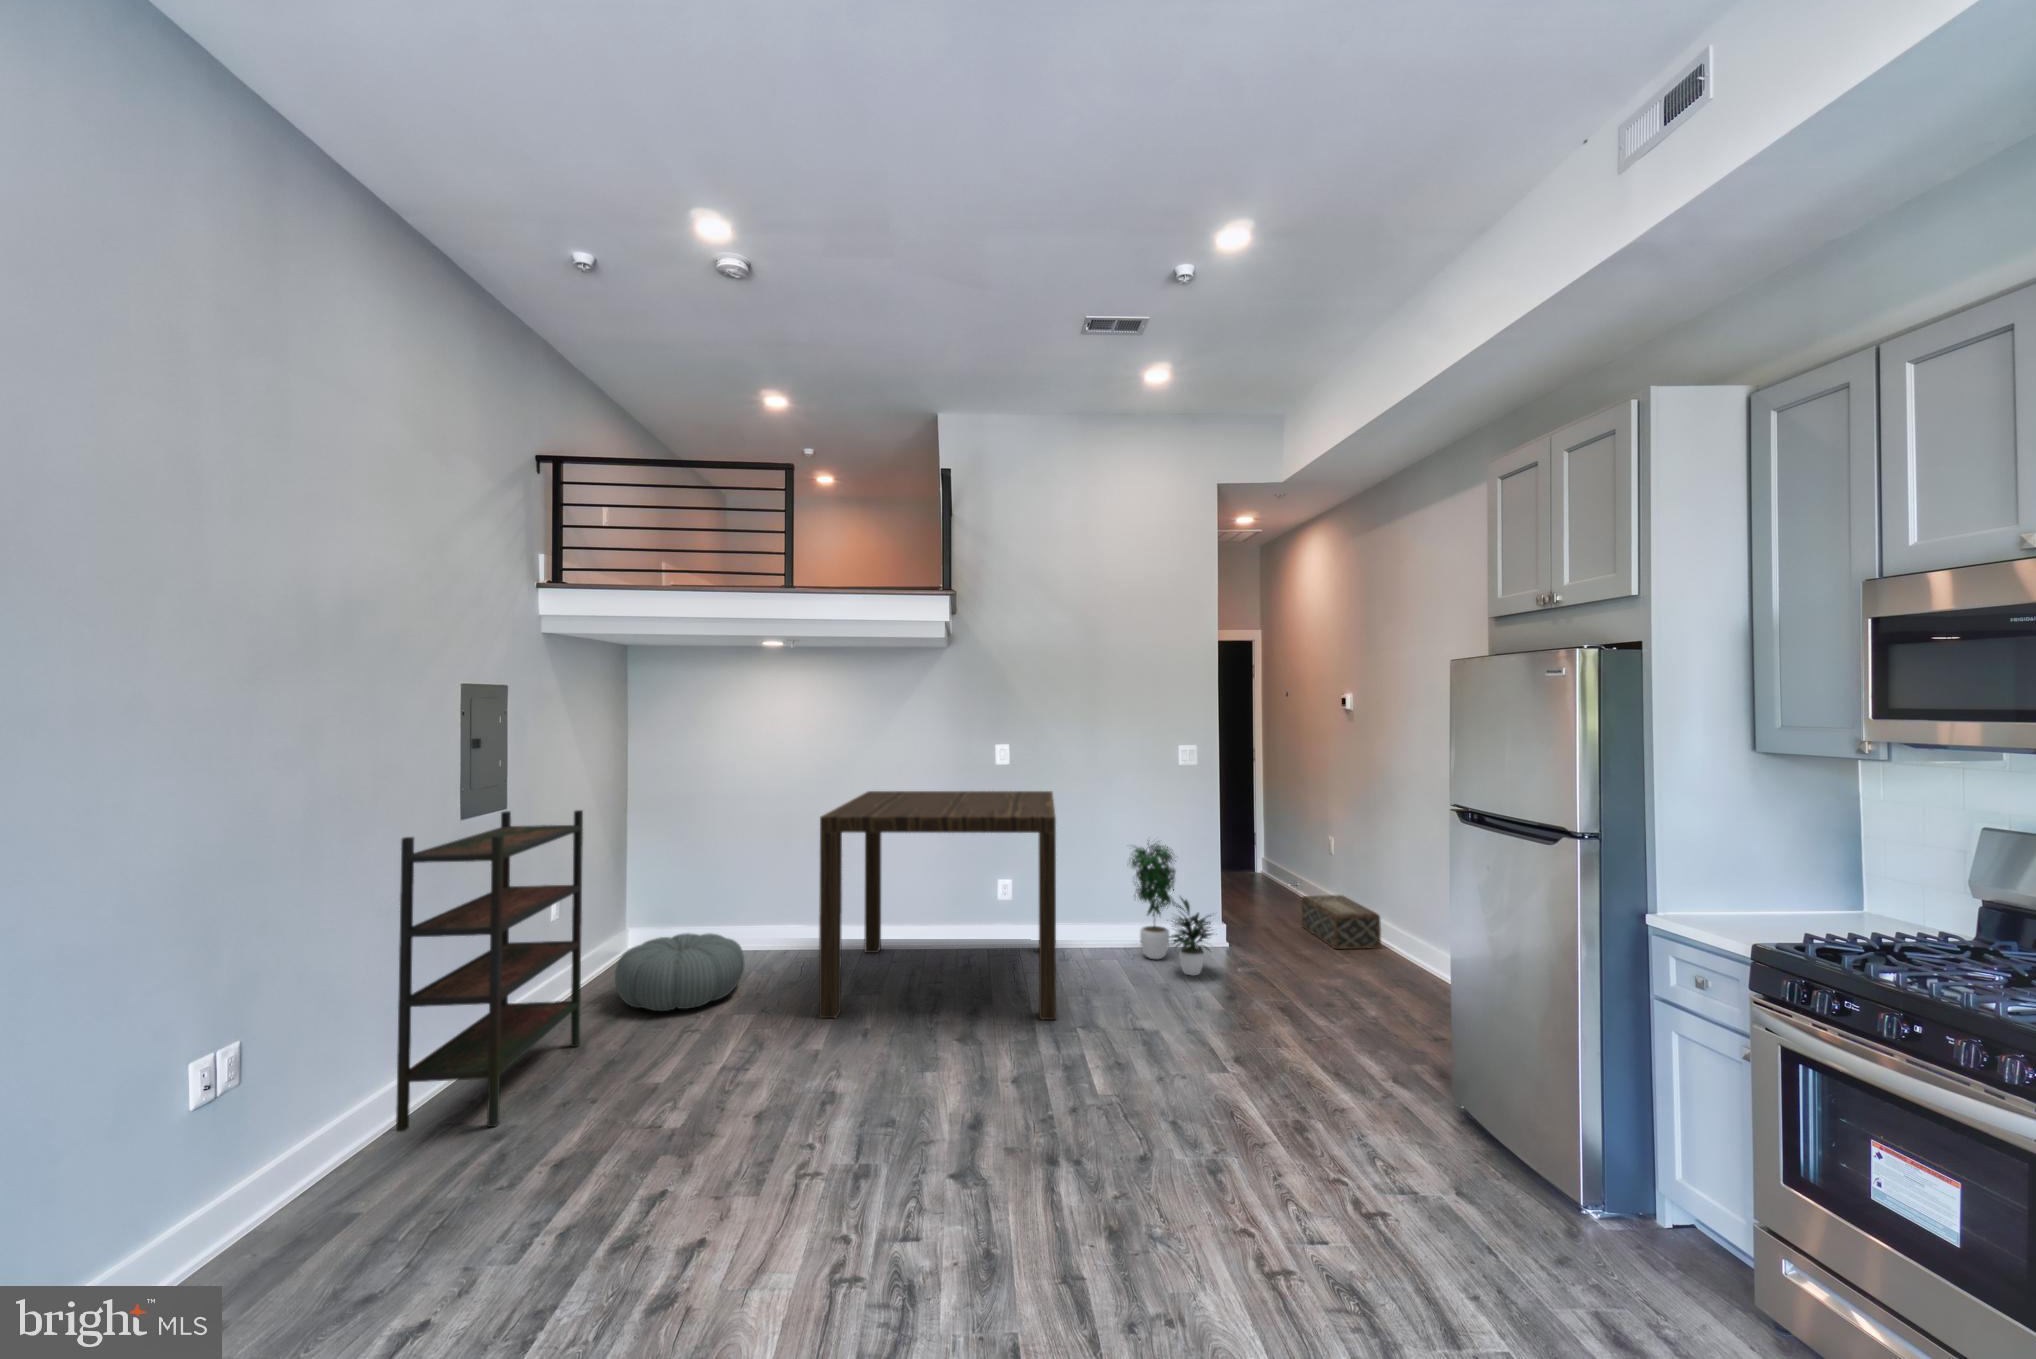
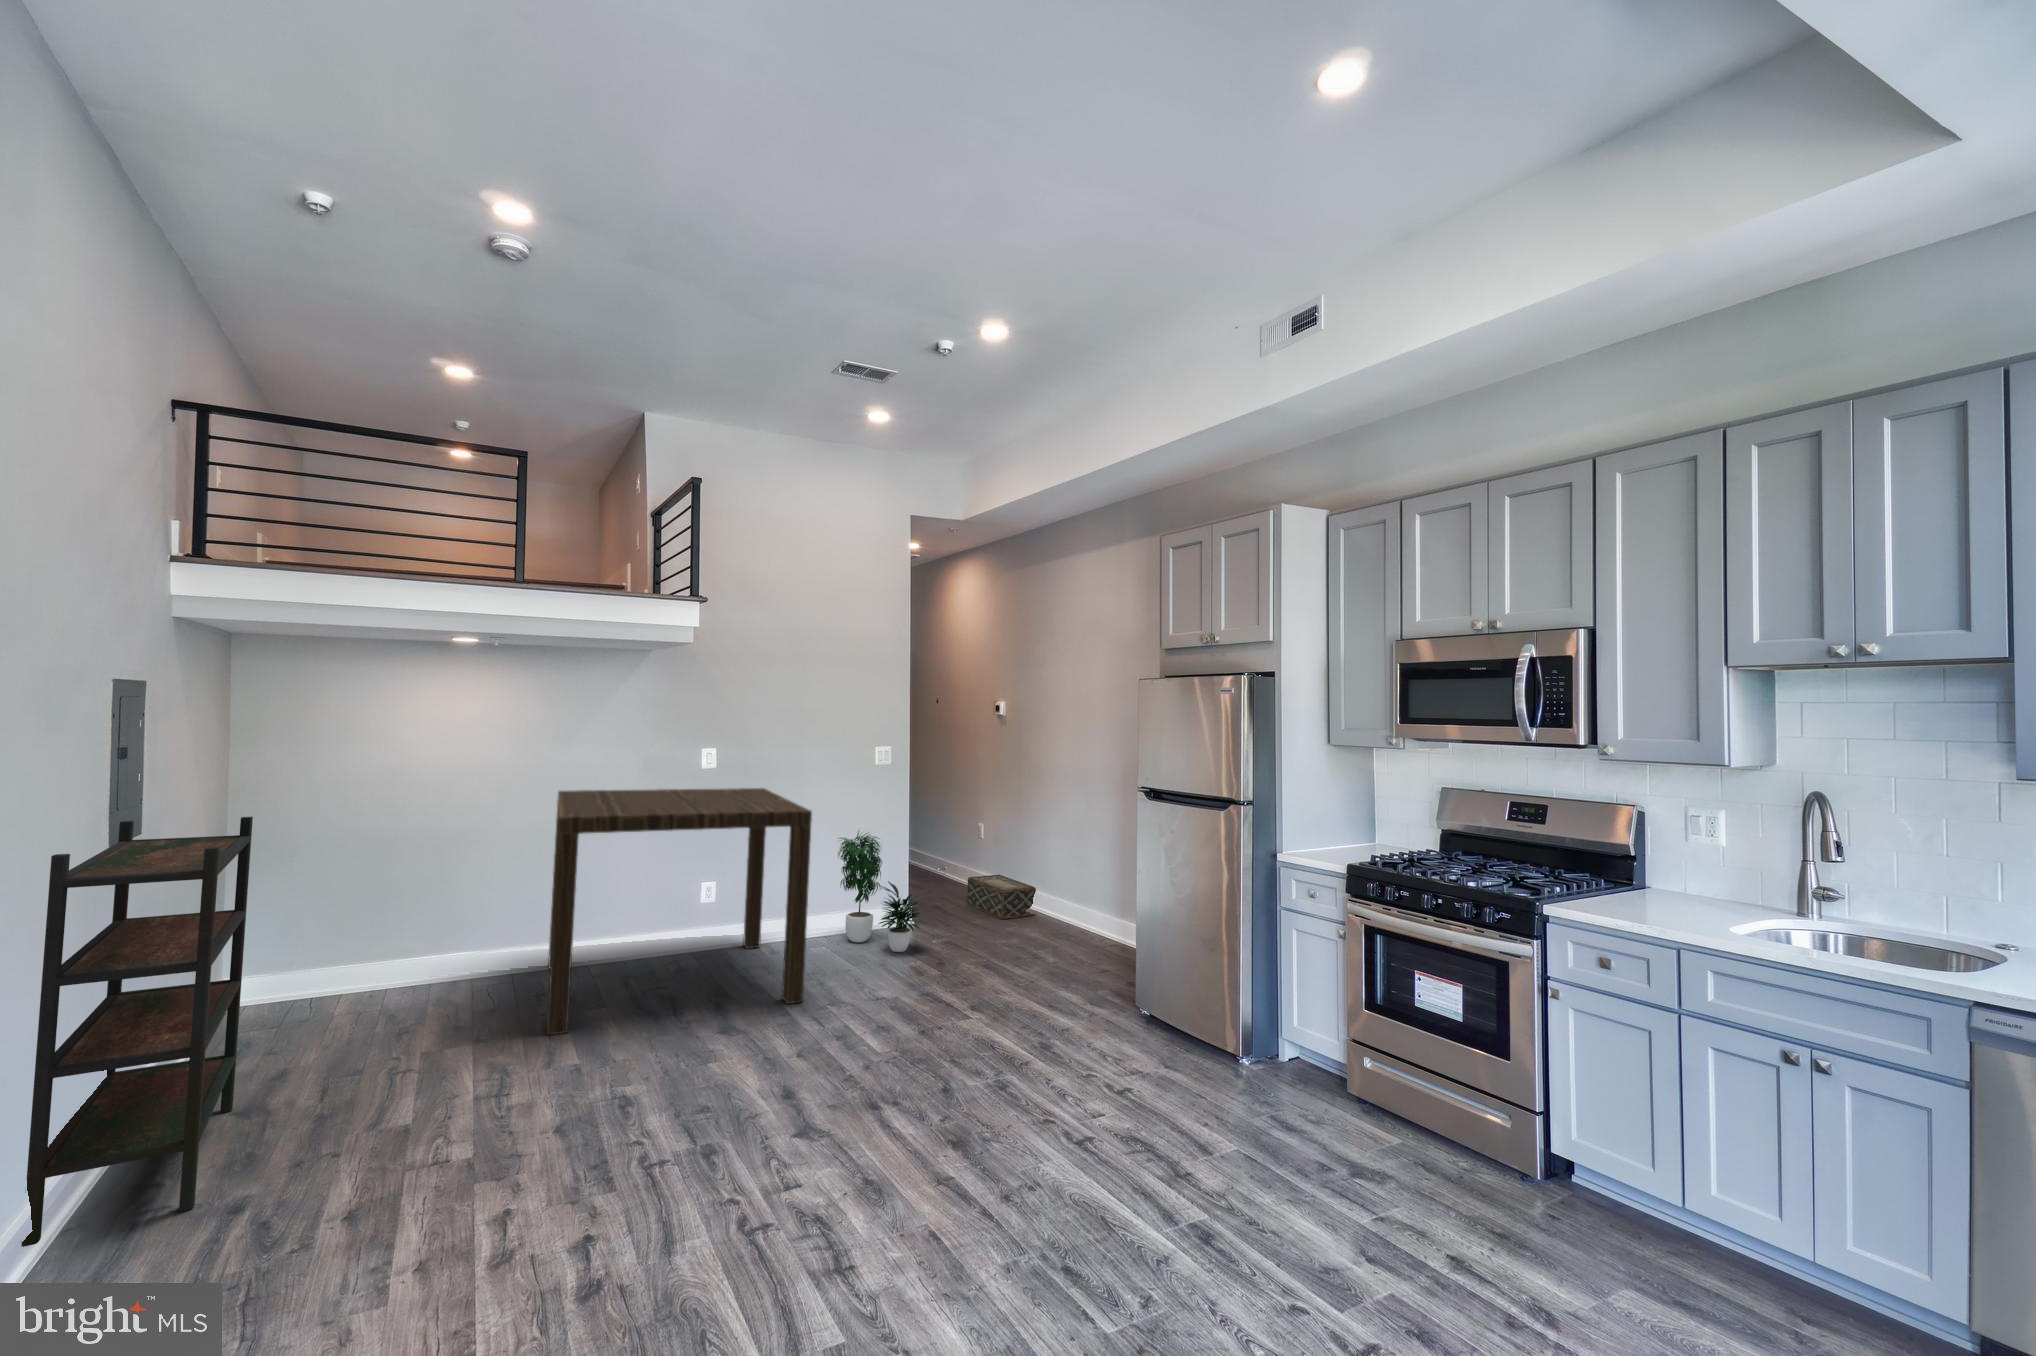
pouf: present [615,933,744,1011] -> none [241,962,426,1058]

